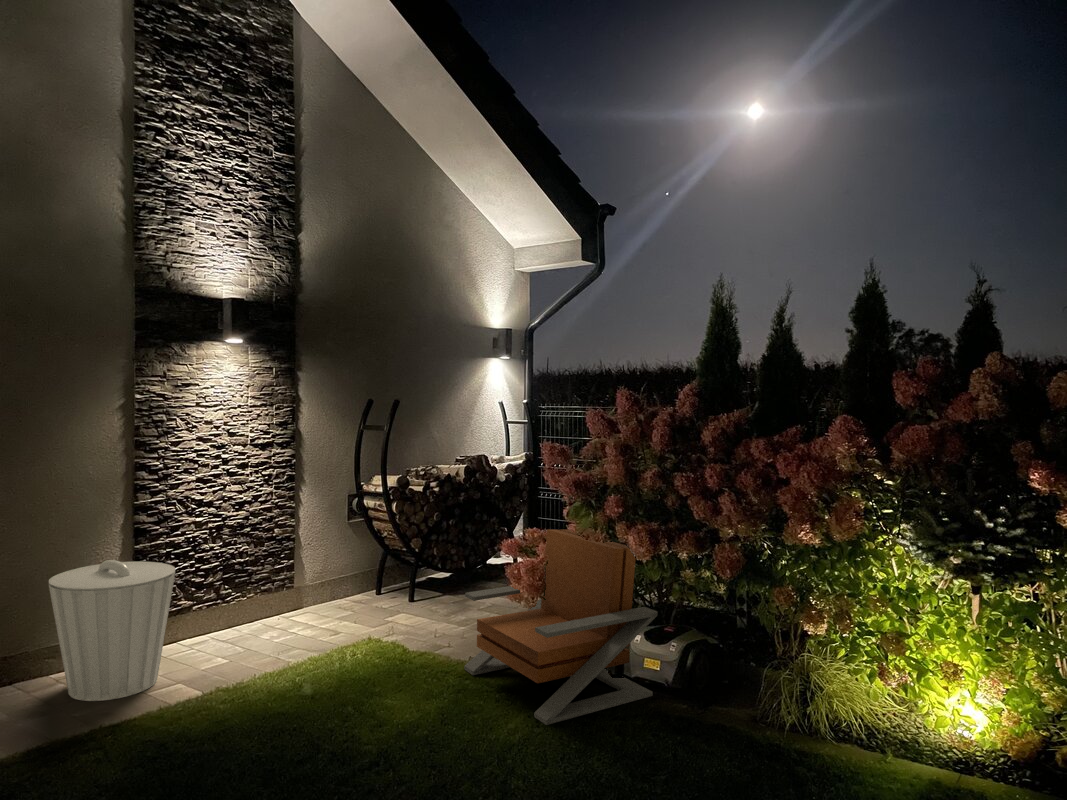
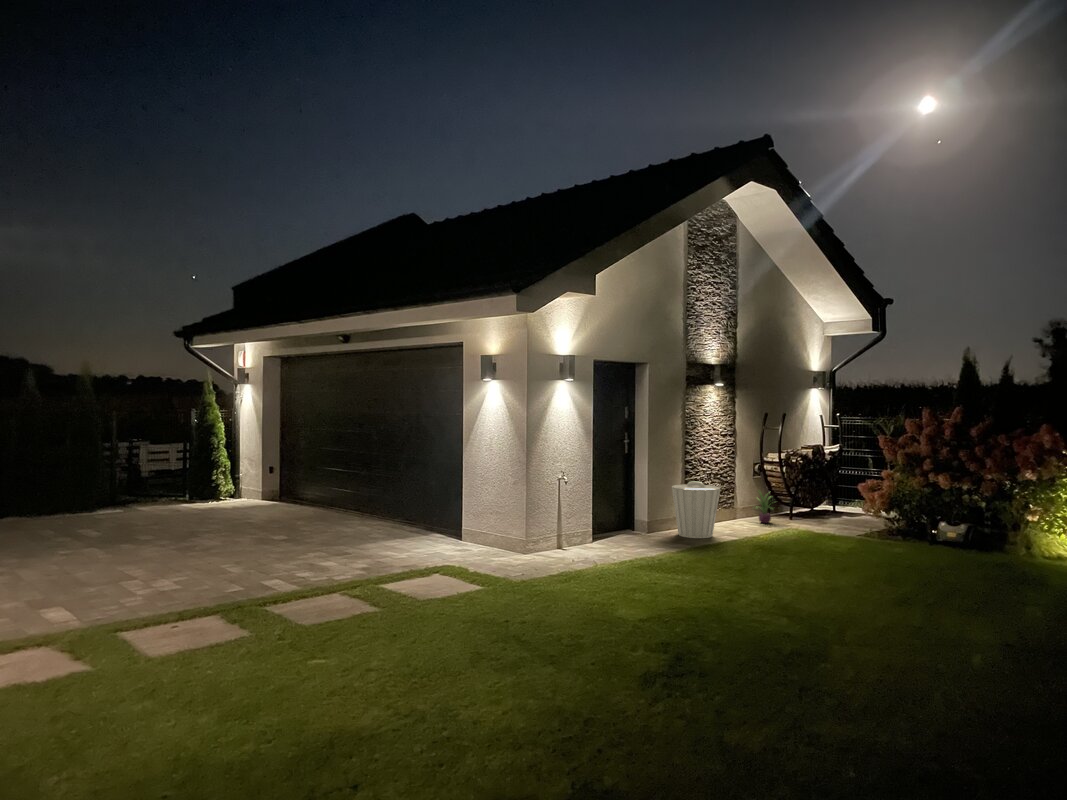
lounge chair: present [464,529,657,725] -> none [850,475,952,551]
decorative plant: none [318,549,383,616] -> present [756,491,771,523]

